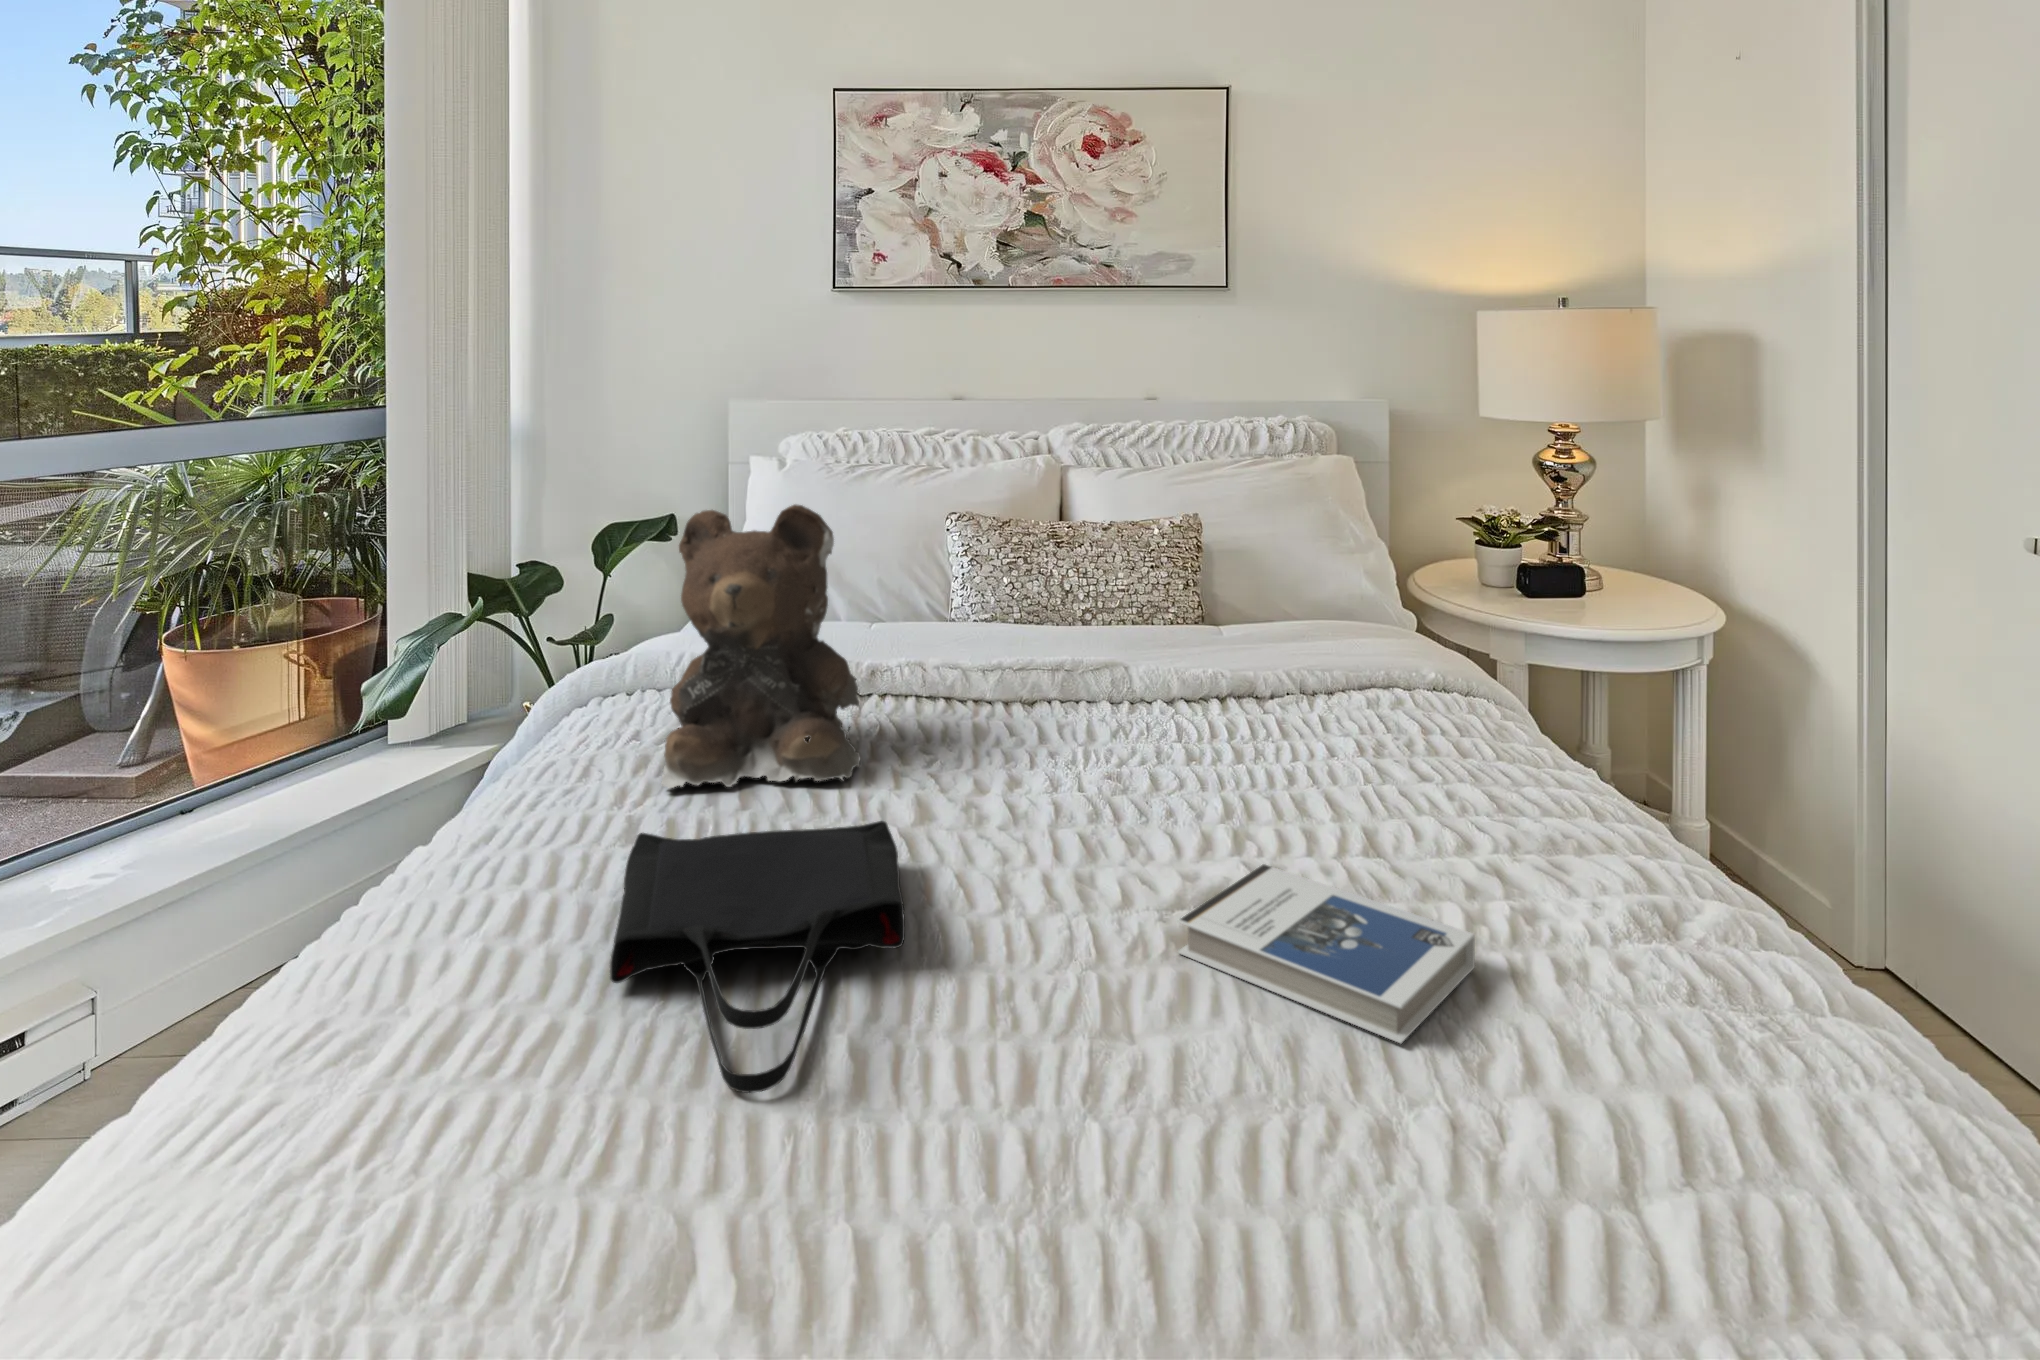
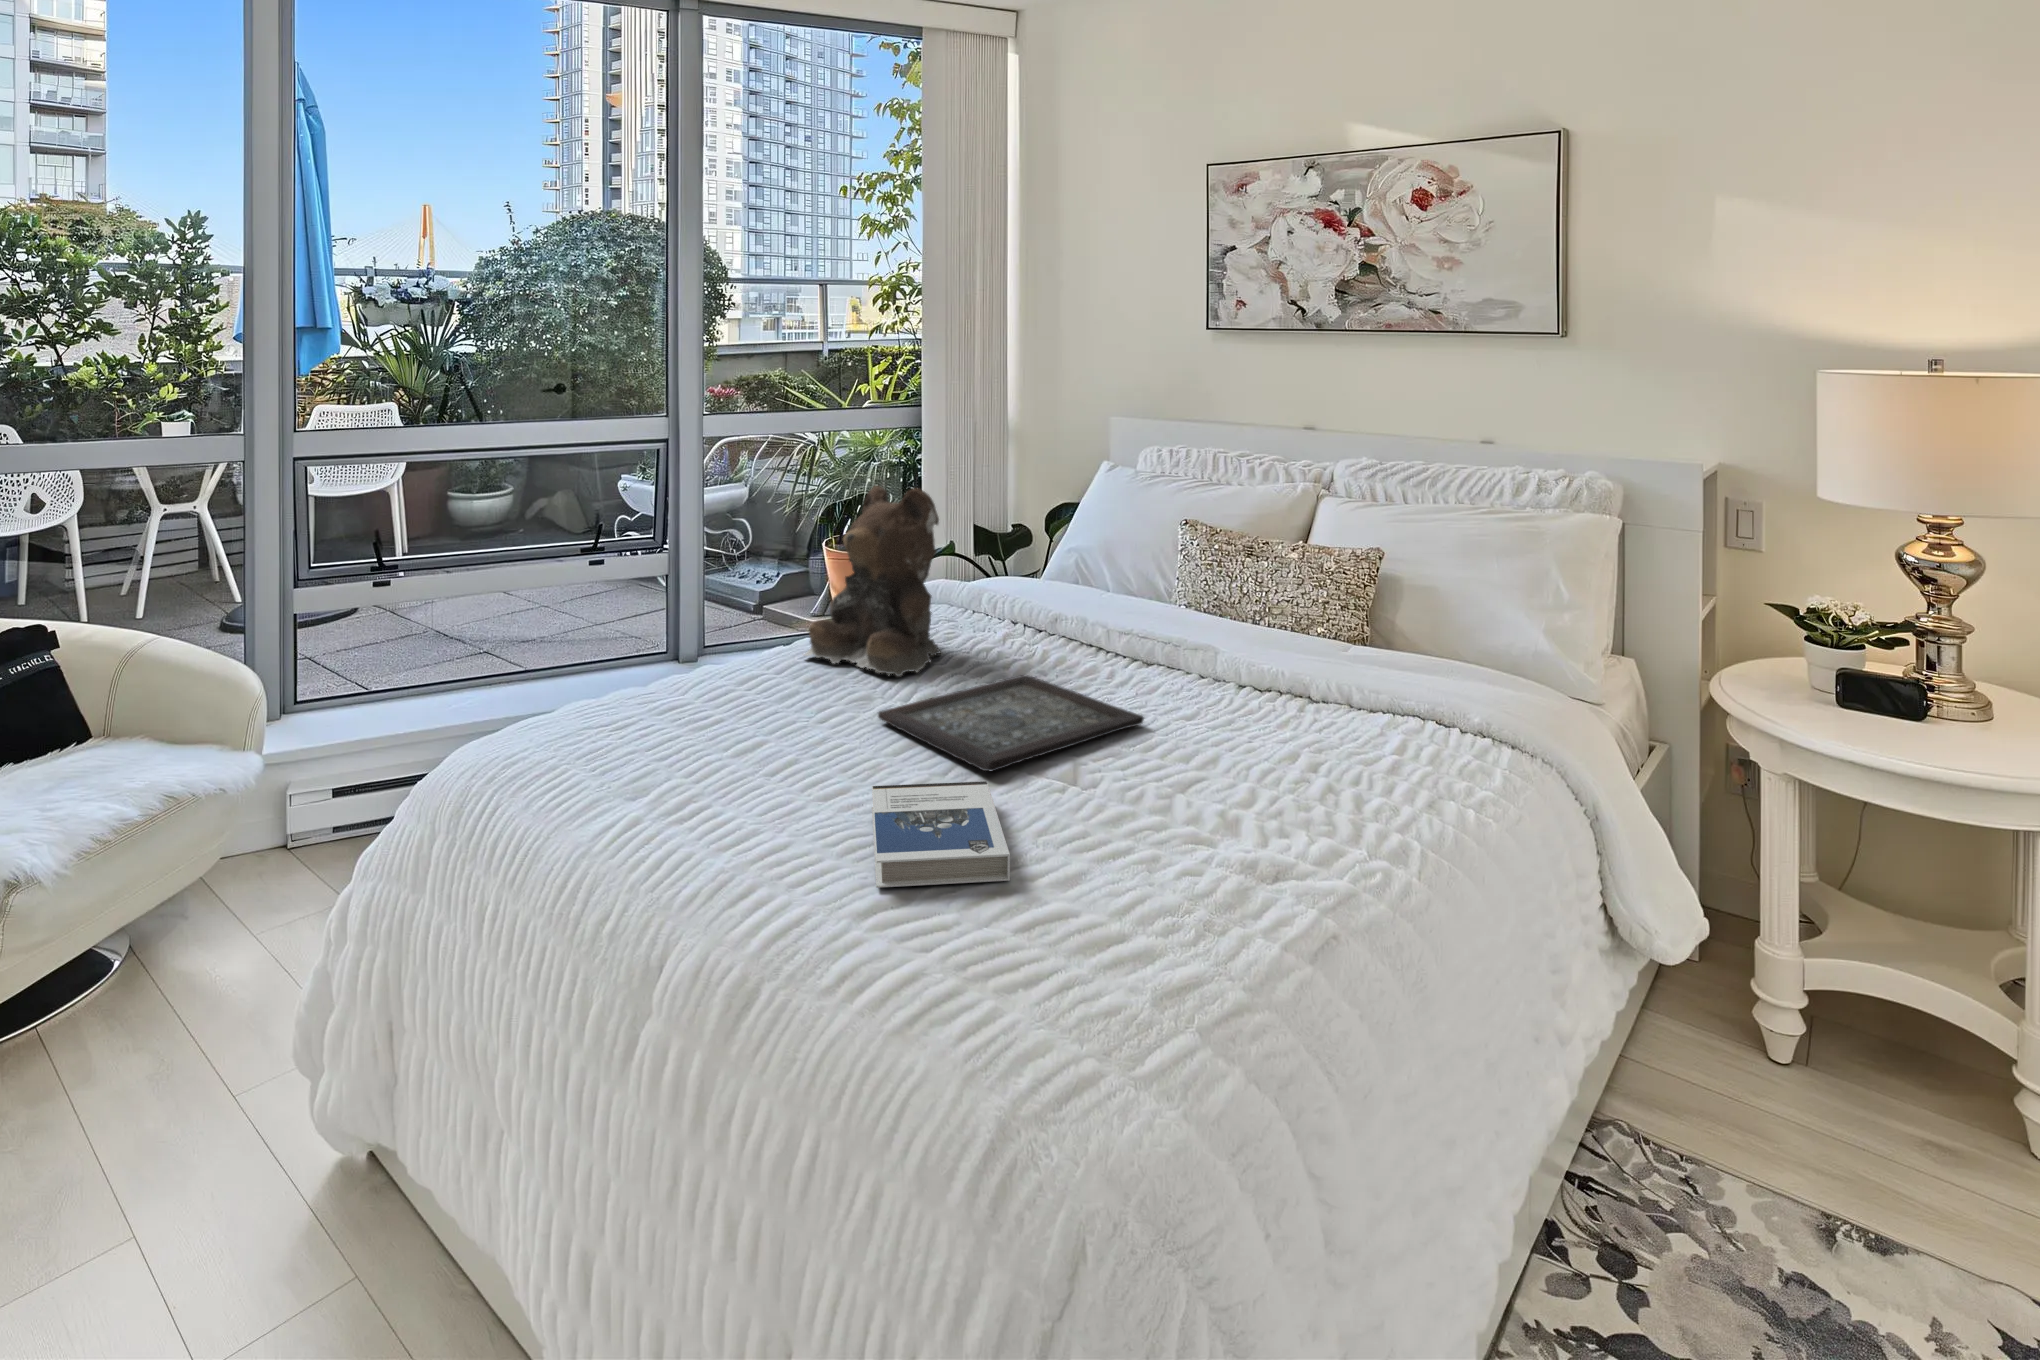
tray: none [945,732,1210,856] -> present [878,675,1144,771]
tote bag: present [610,821,905,1093] -> none [587,663,829,783]

